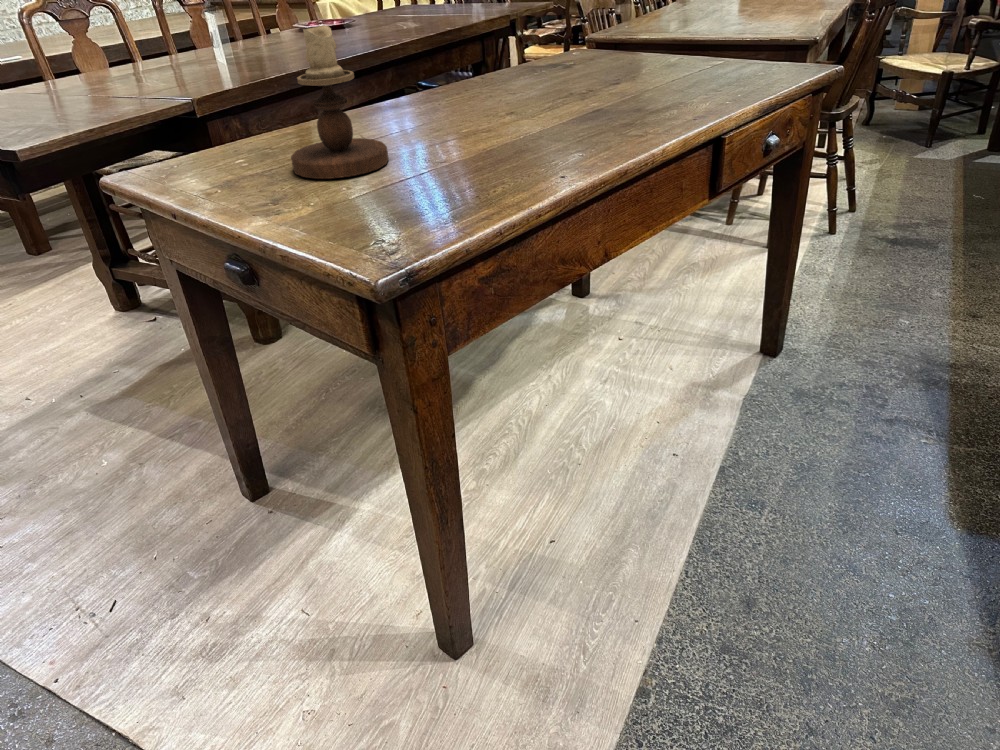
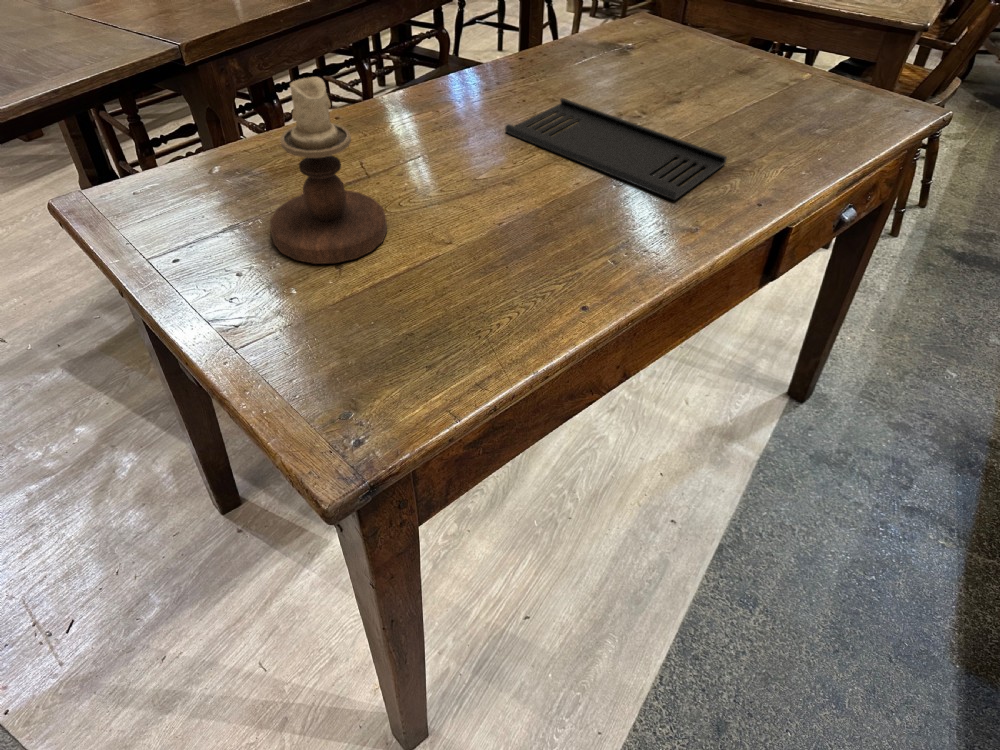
tray: none [476,87,661,123] -> present [505,98,727,200]

